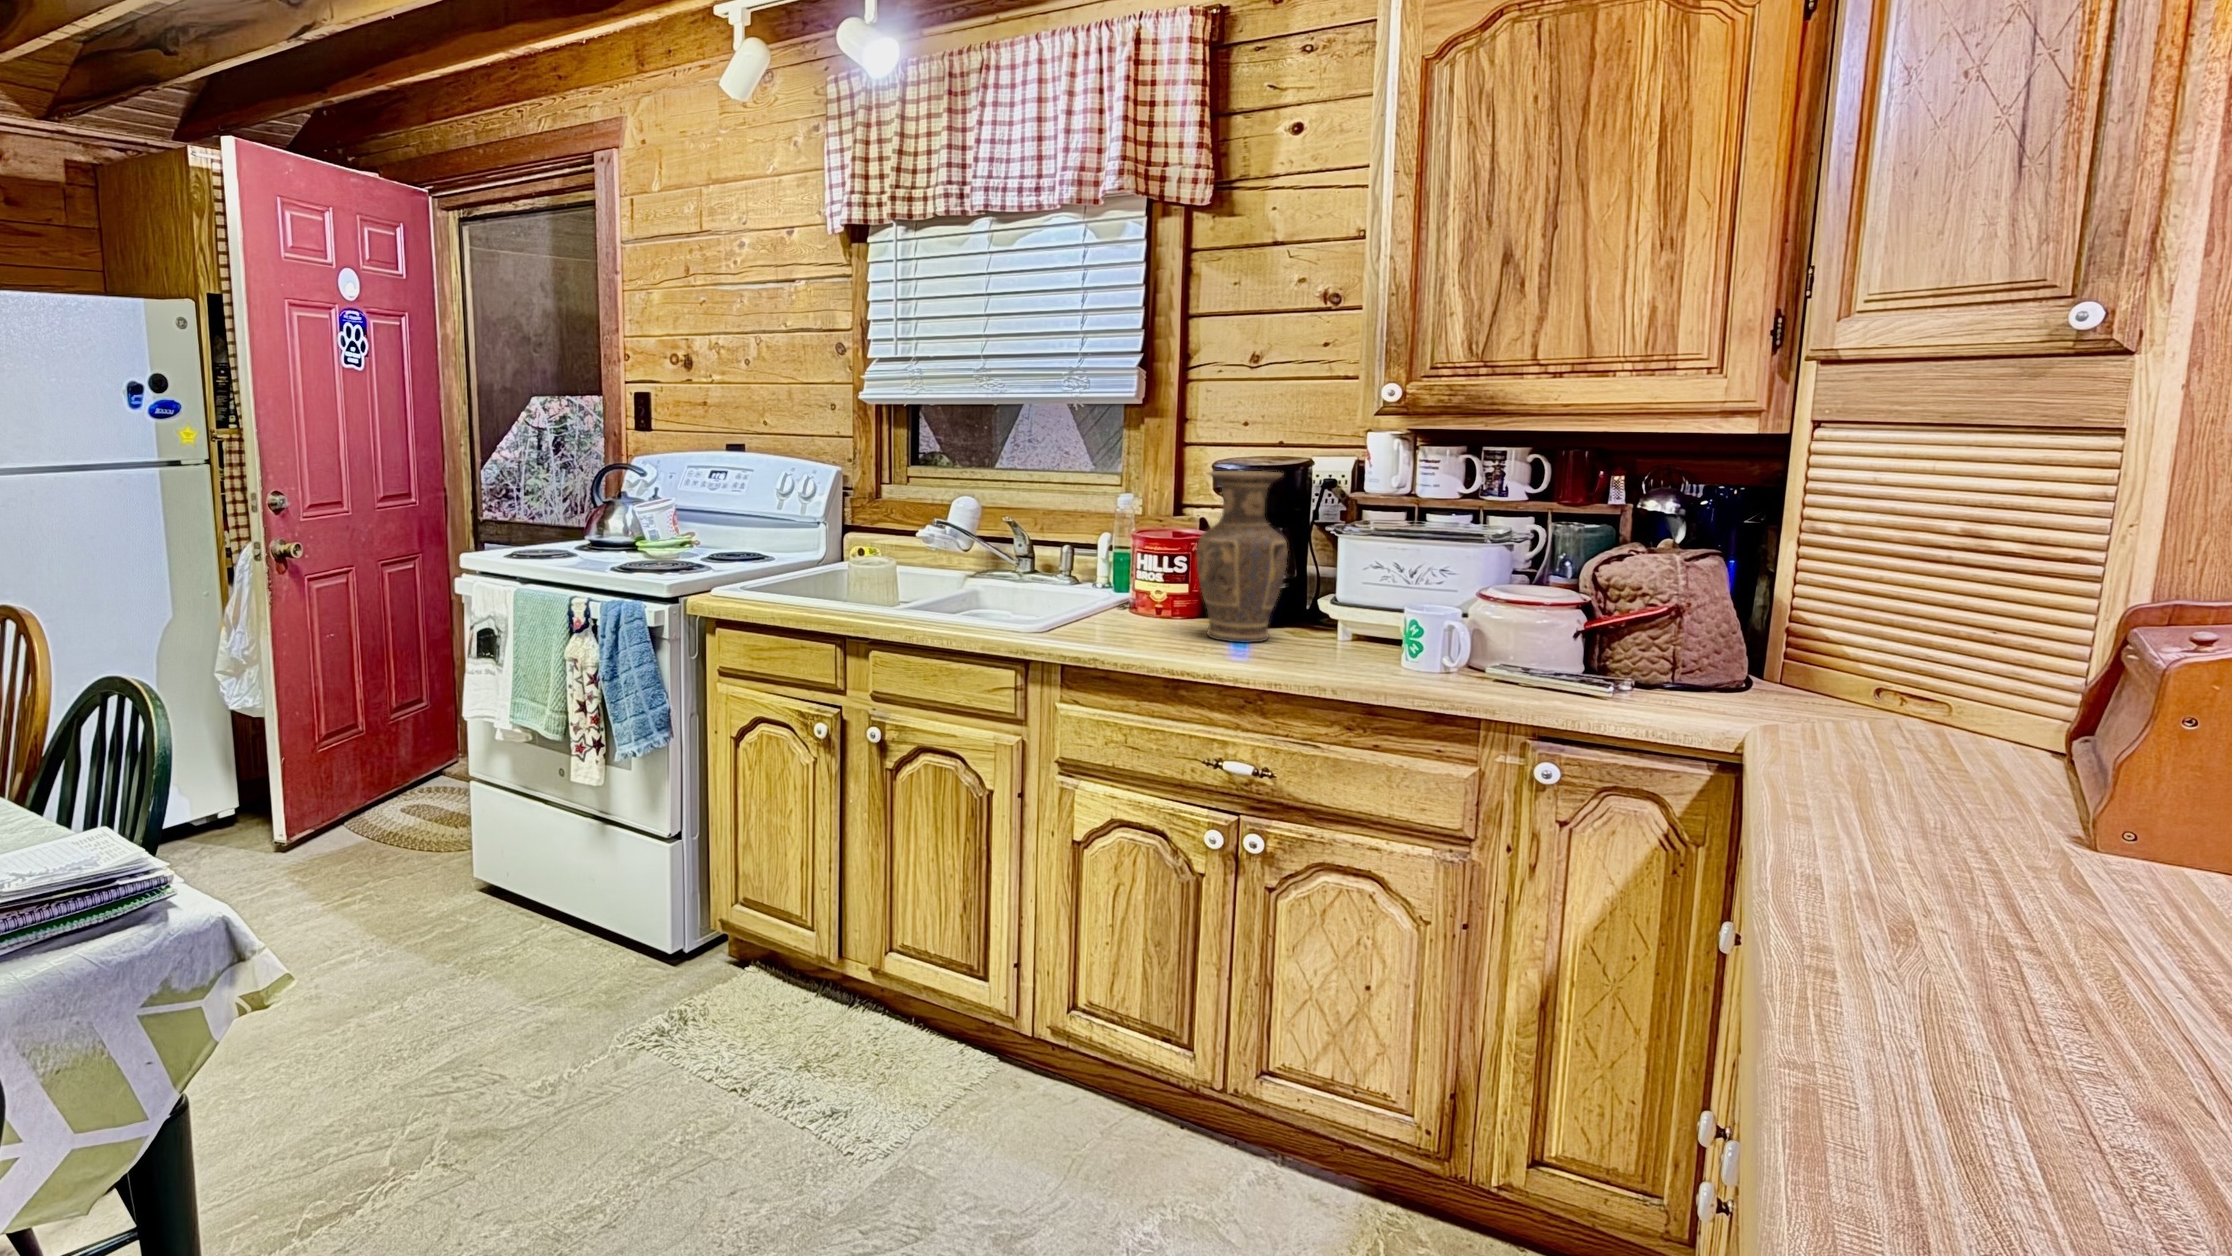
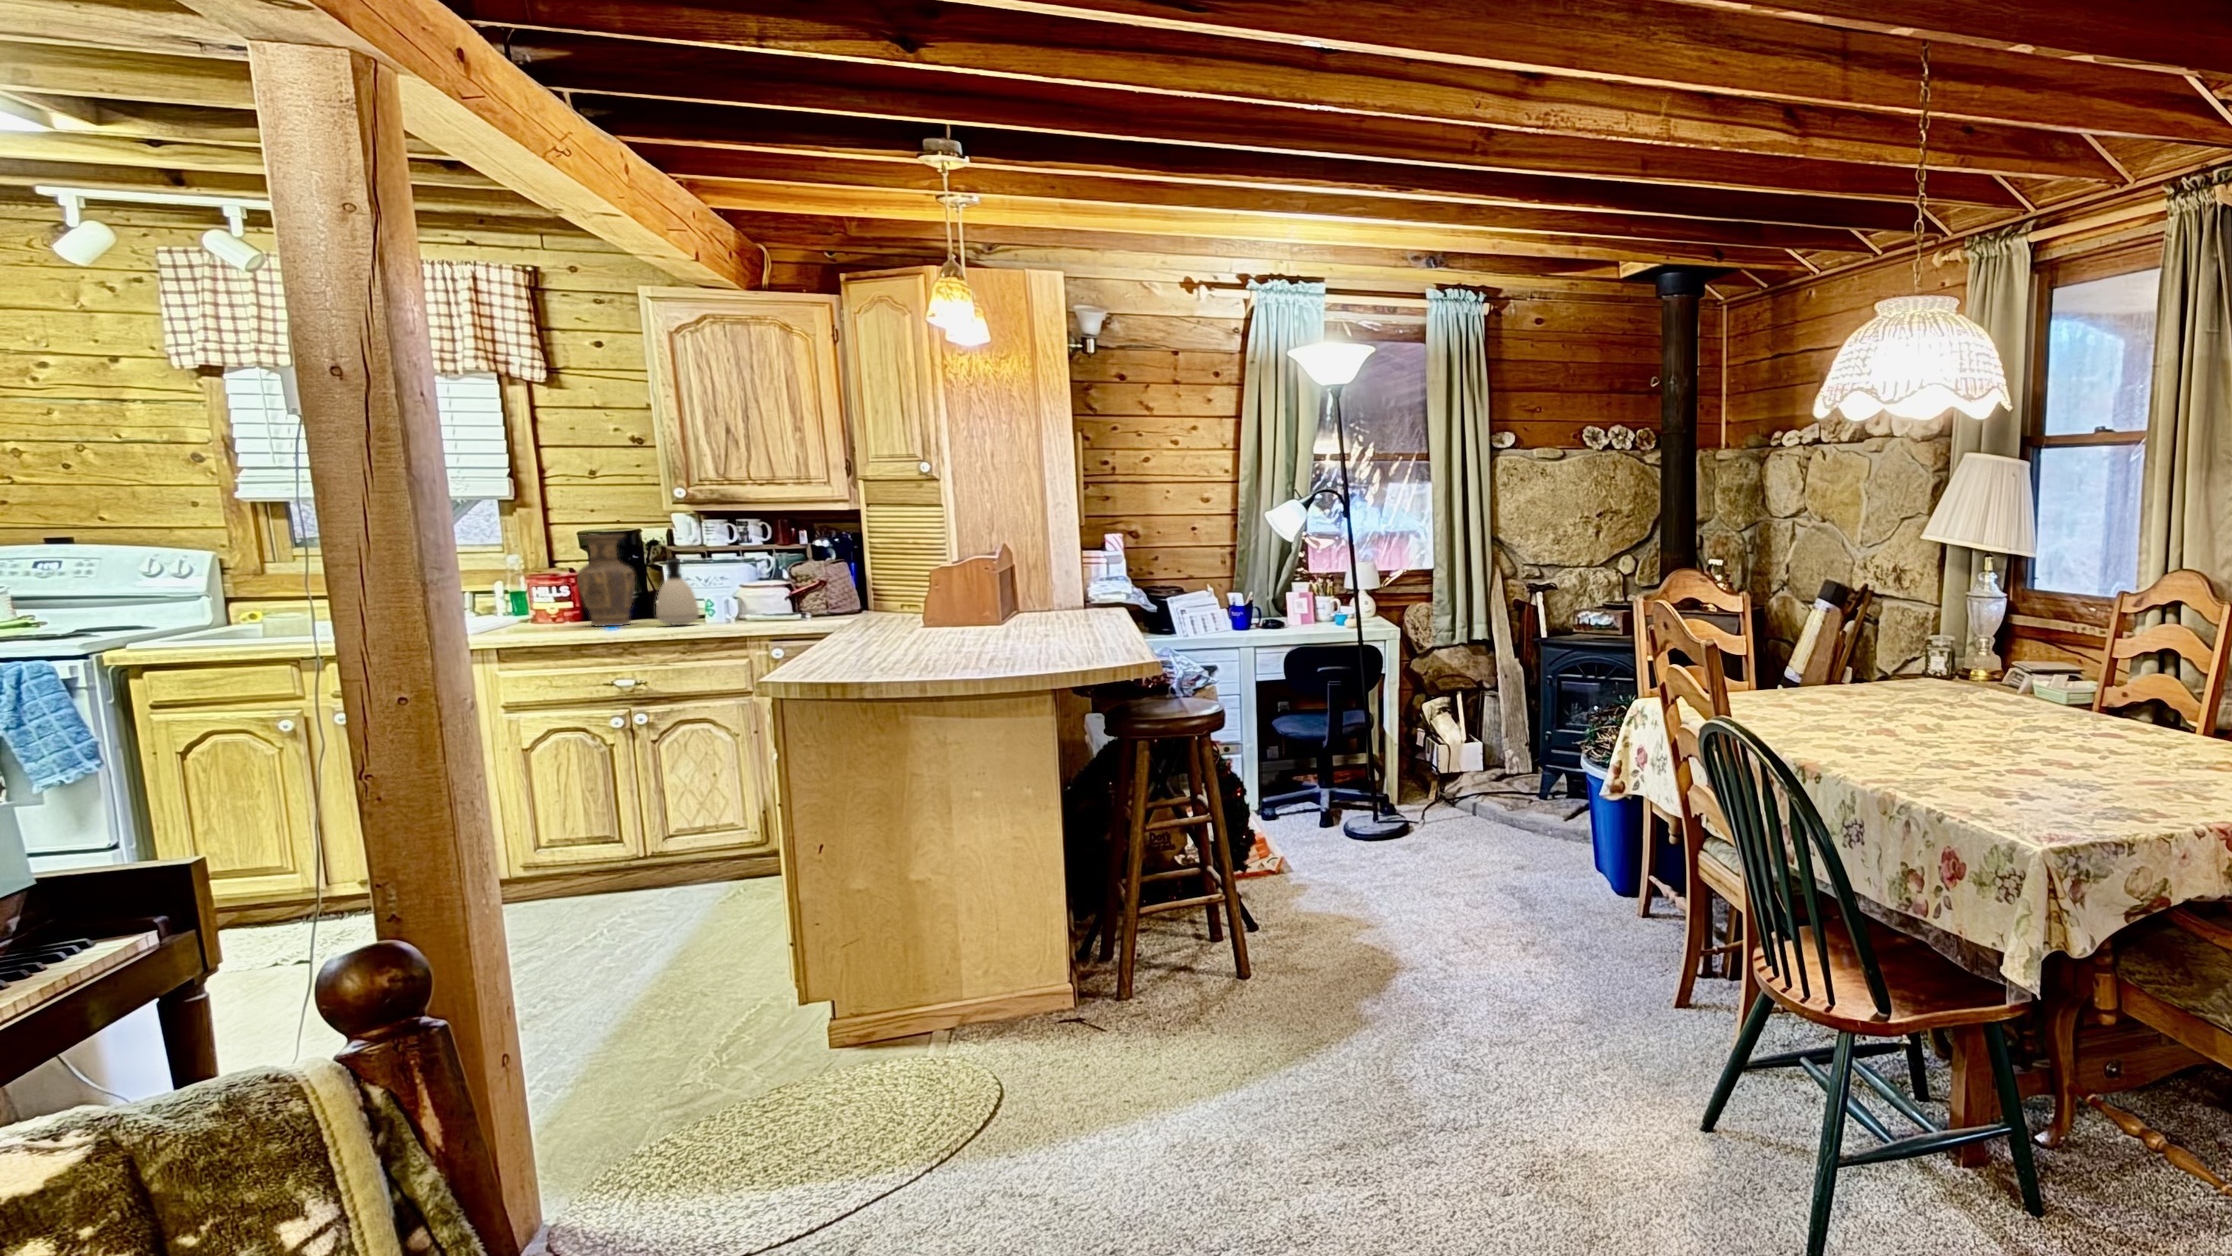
soap dispenser: none [1309,531,1395,670] -> present [656,558,699,625]

